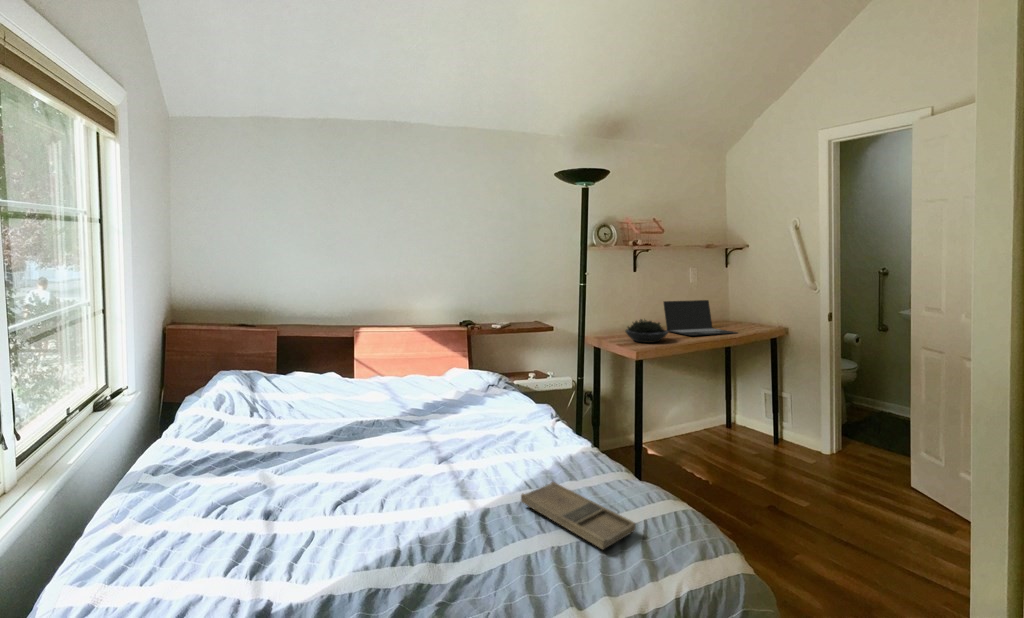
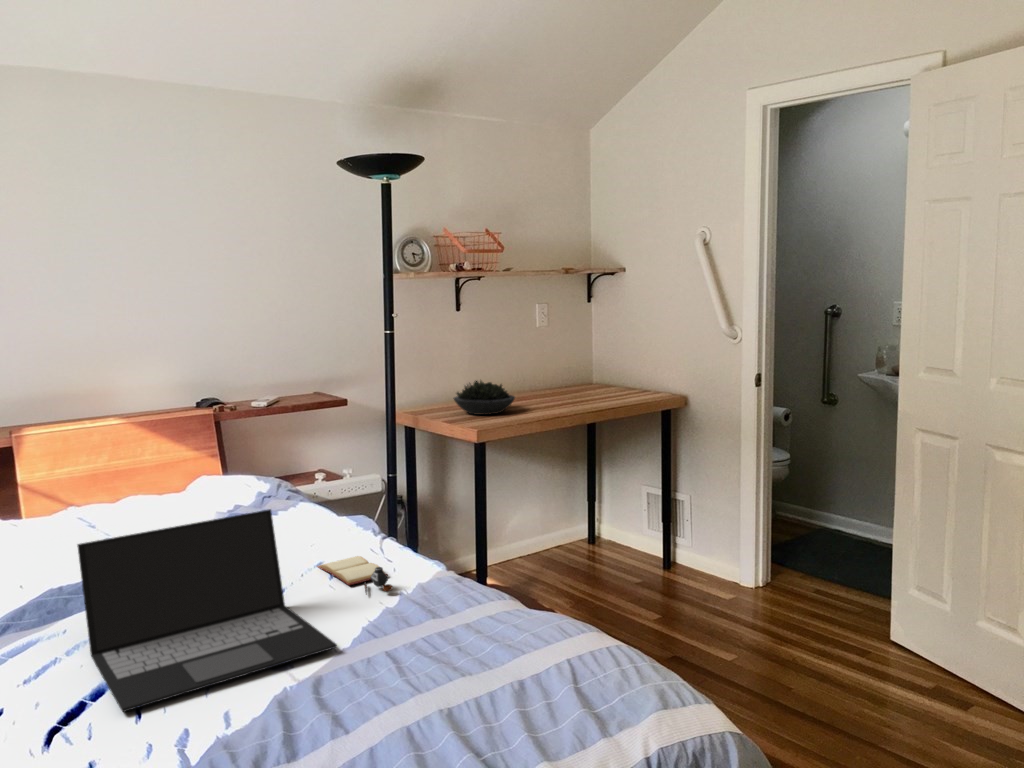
laptop: present [664,300,737,336] -> present [77,509,337,712]
book: none [507,428,550,455] -> present [317,556,392,595]
tray: present [521,482,636,549] -> none [376,626,545,705]

